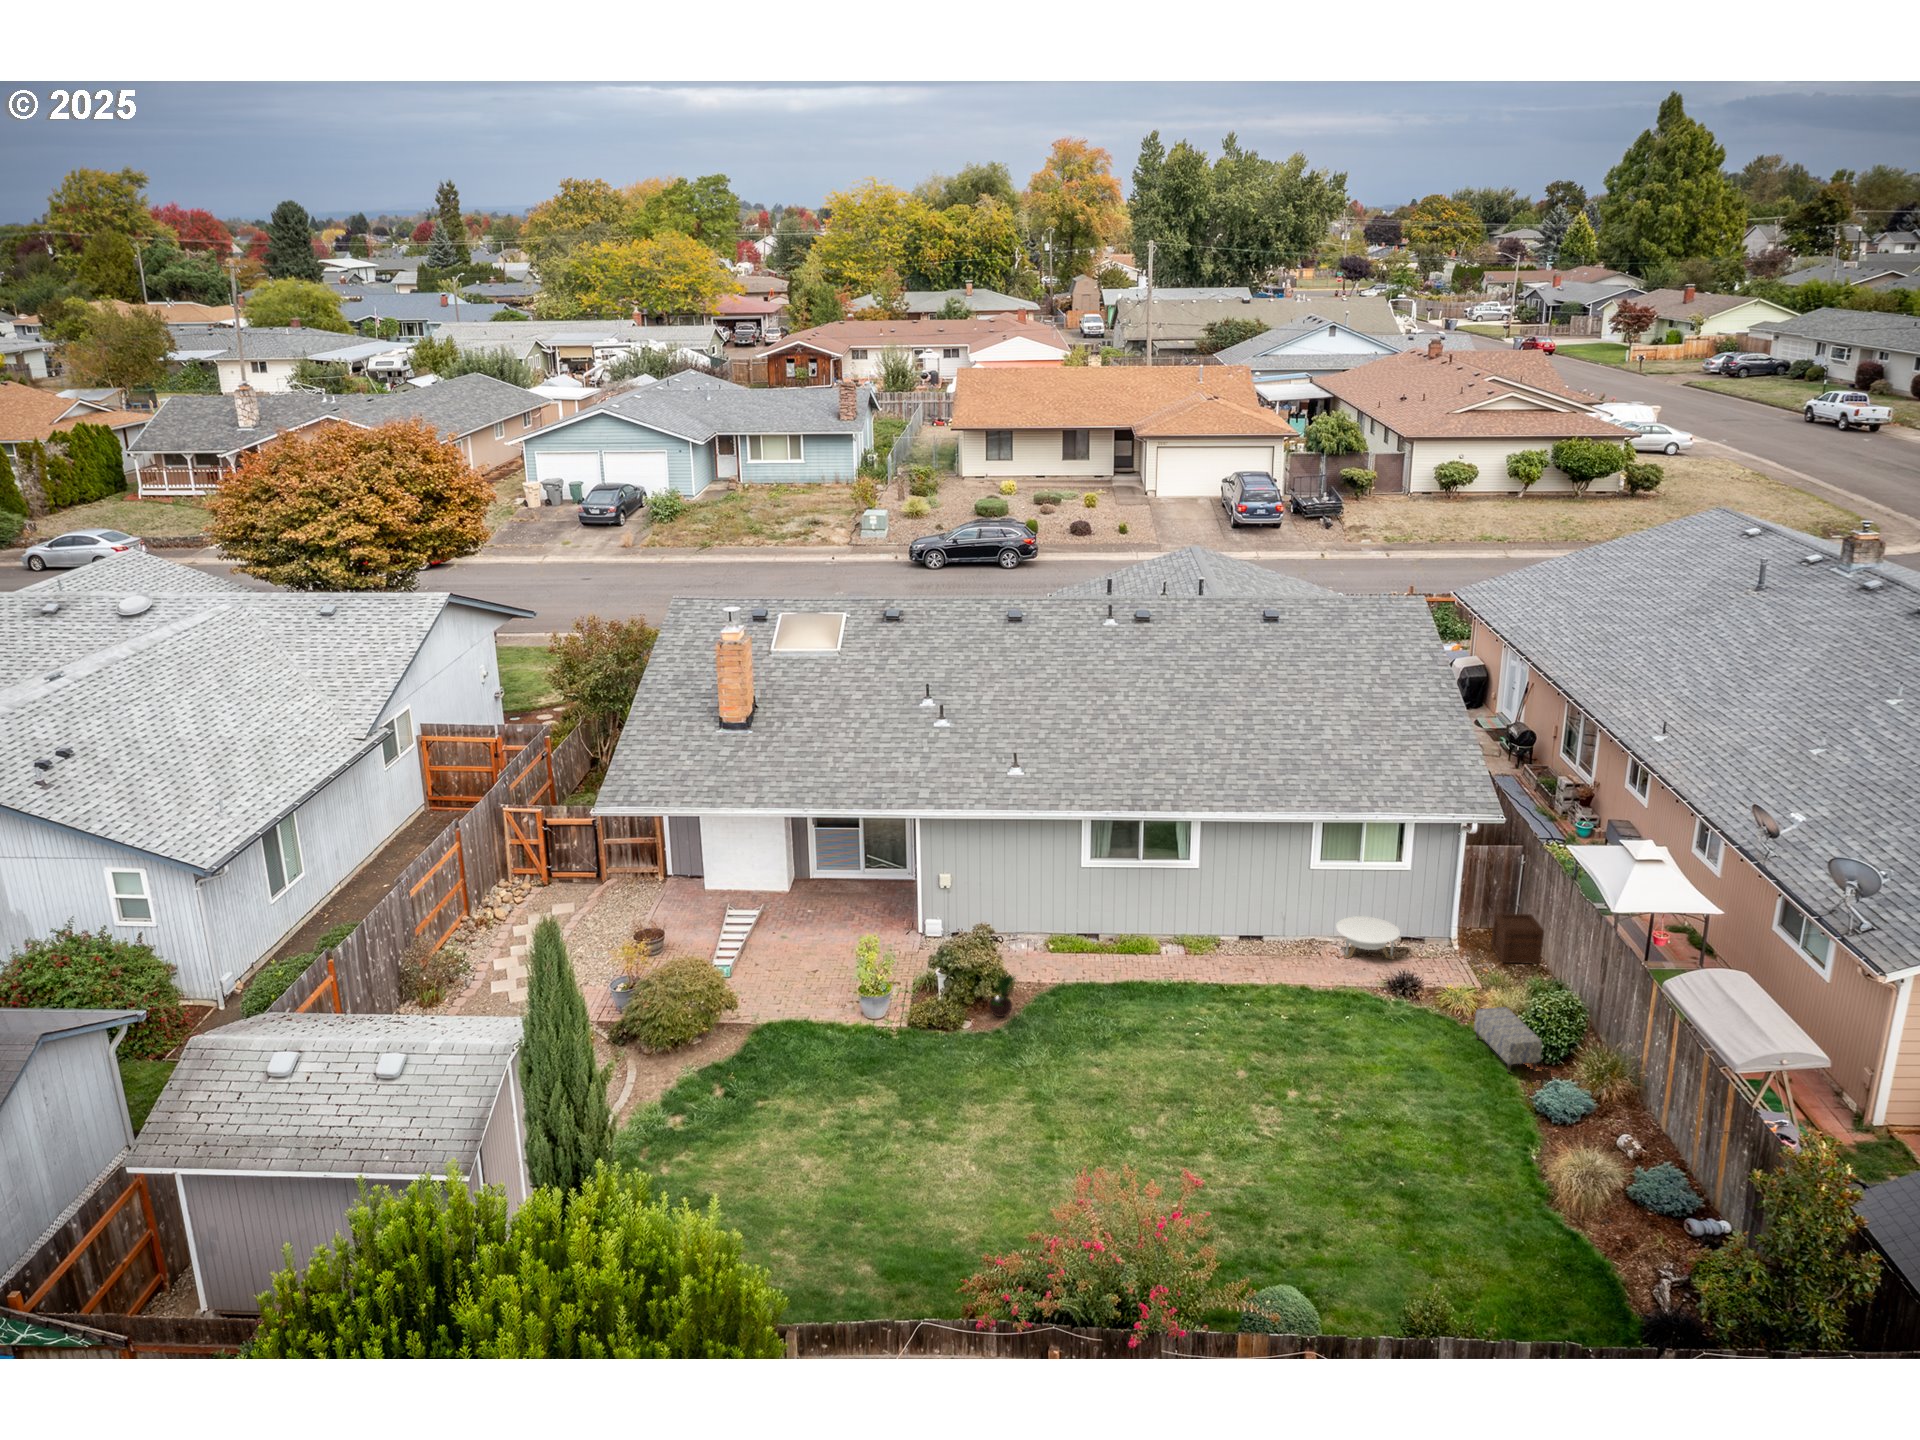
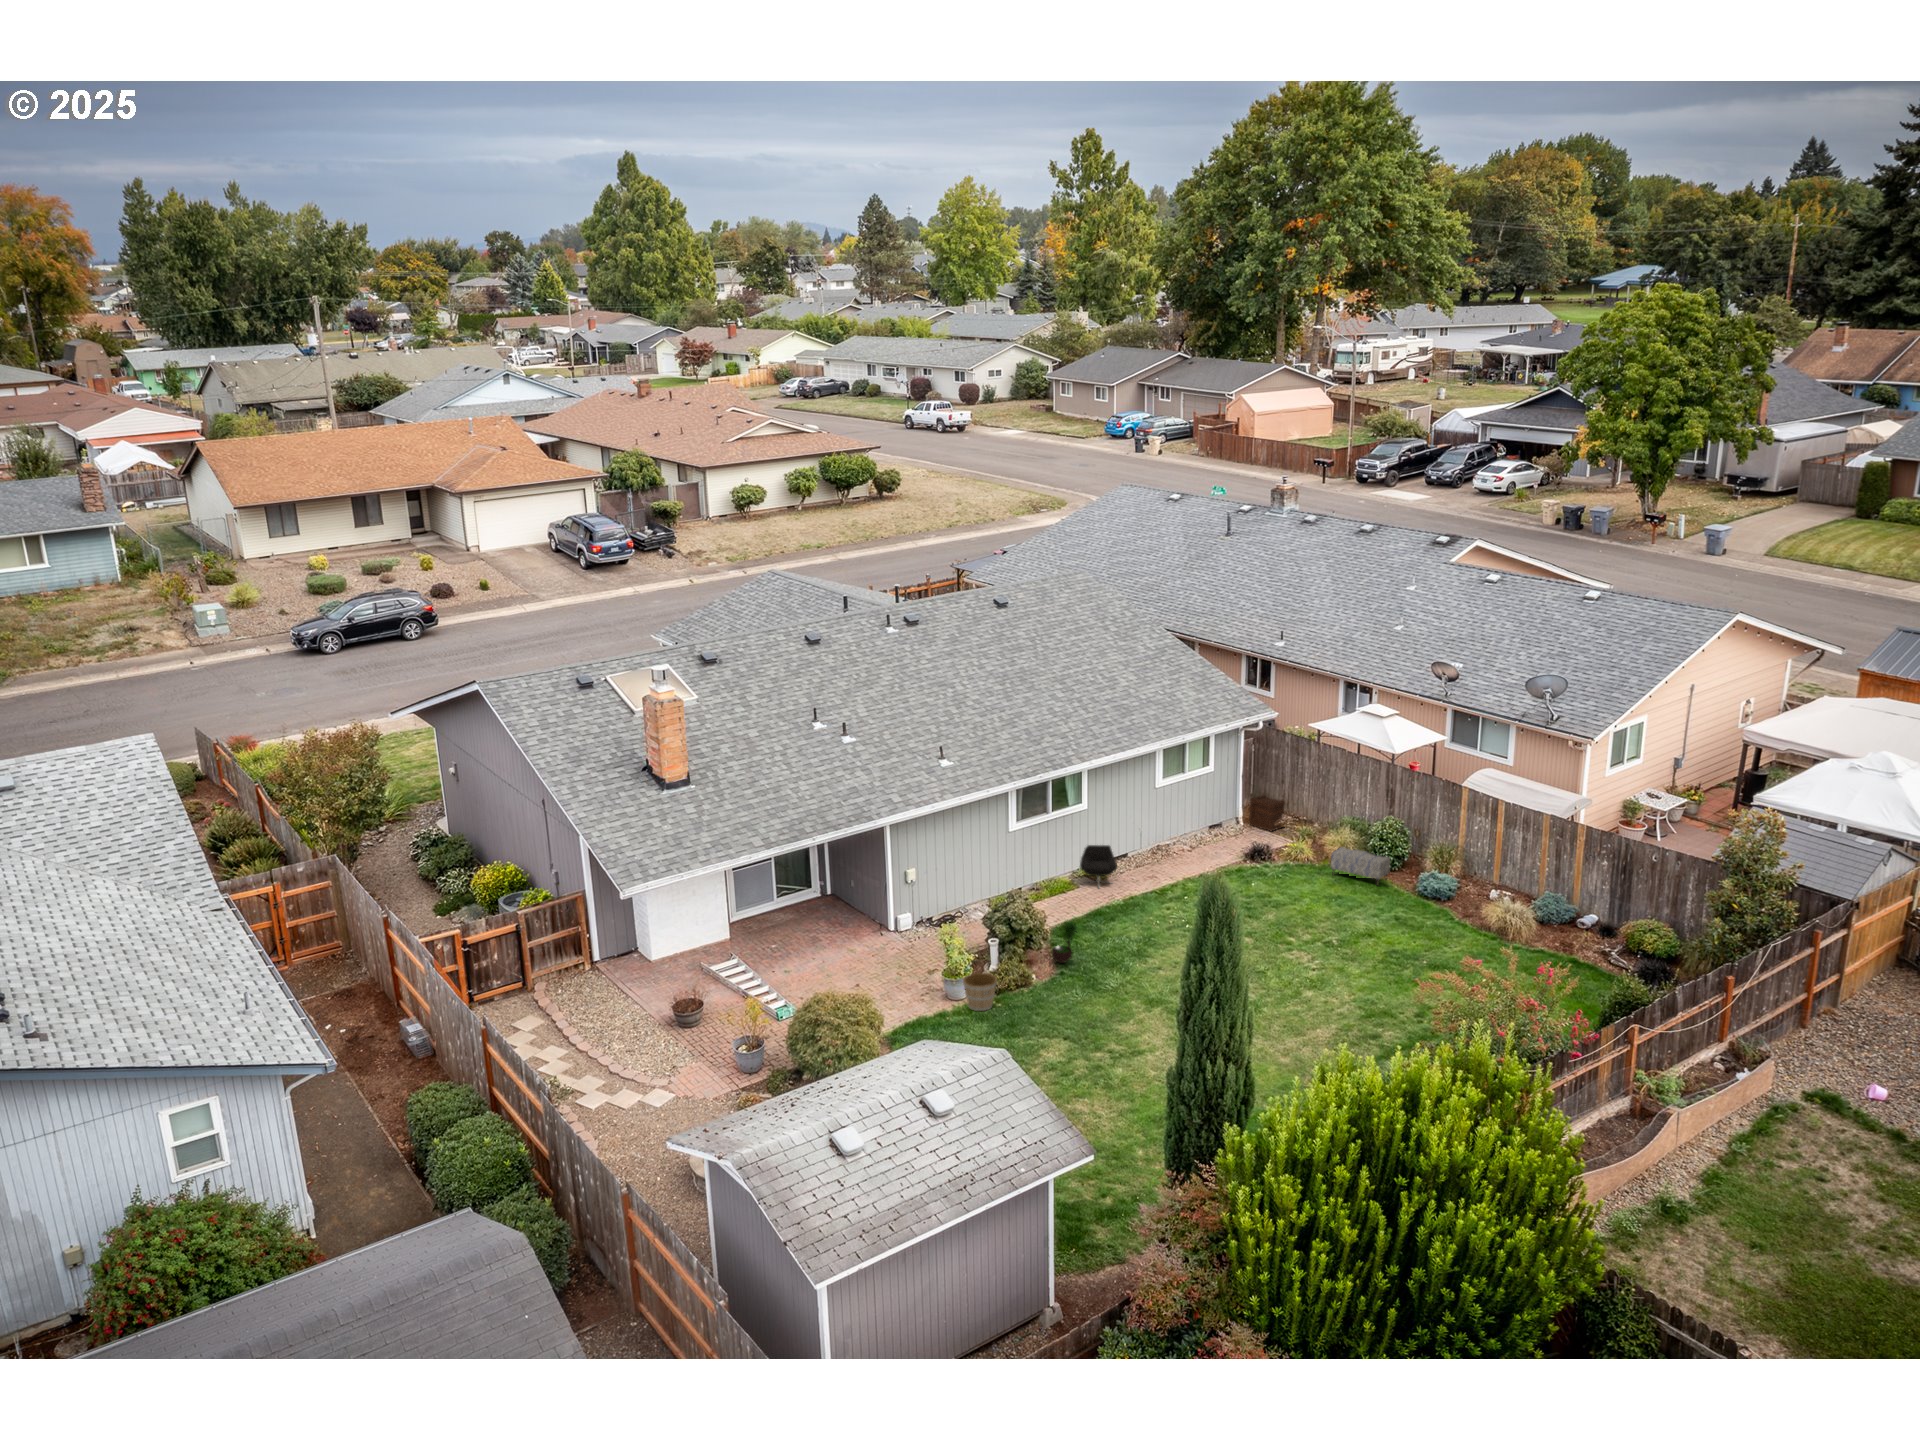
lounge chair: none [1168,905,1221,958] -> present [1080,845,1117,887]
round table: present [1336,916,1400,959] -> none [1169,823,1219,857]
wooden bucket: none [837,990,874,1032] -> present [963,973,997,1011]

